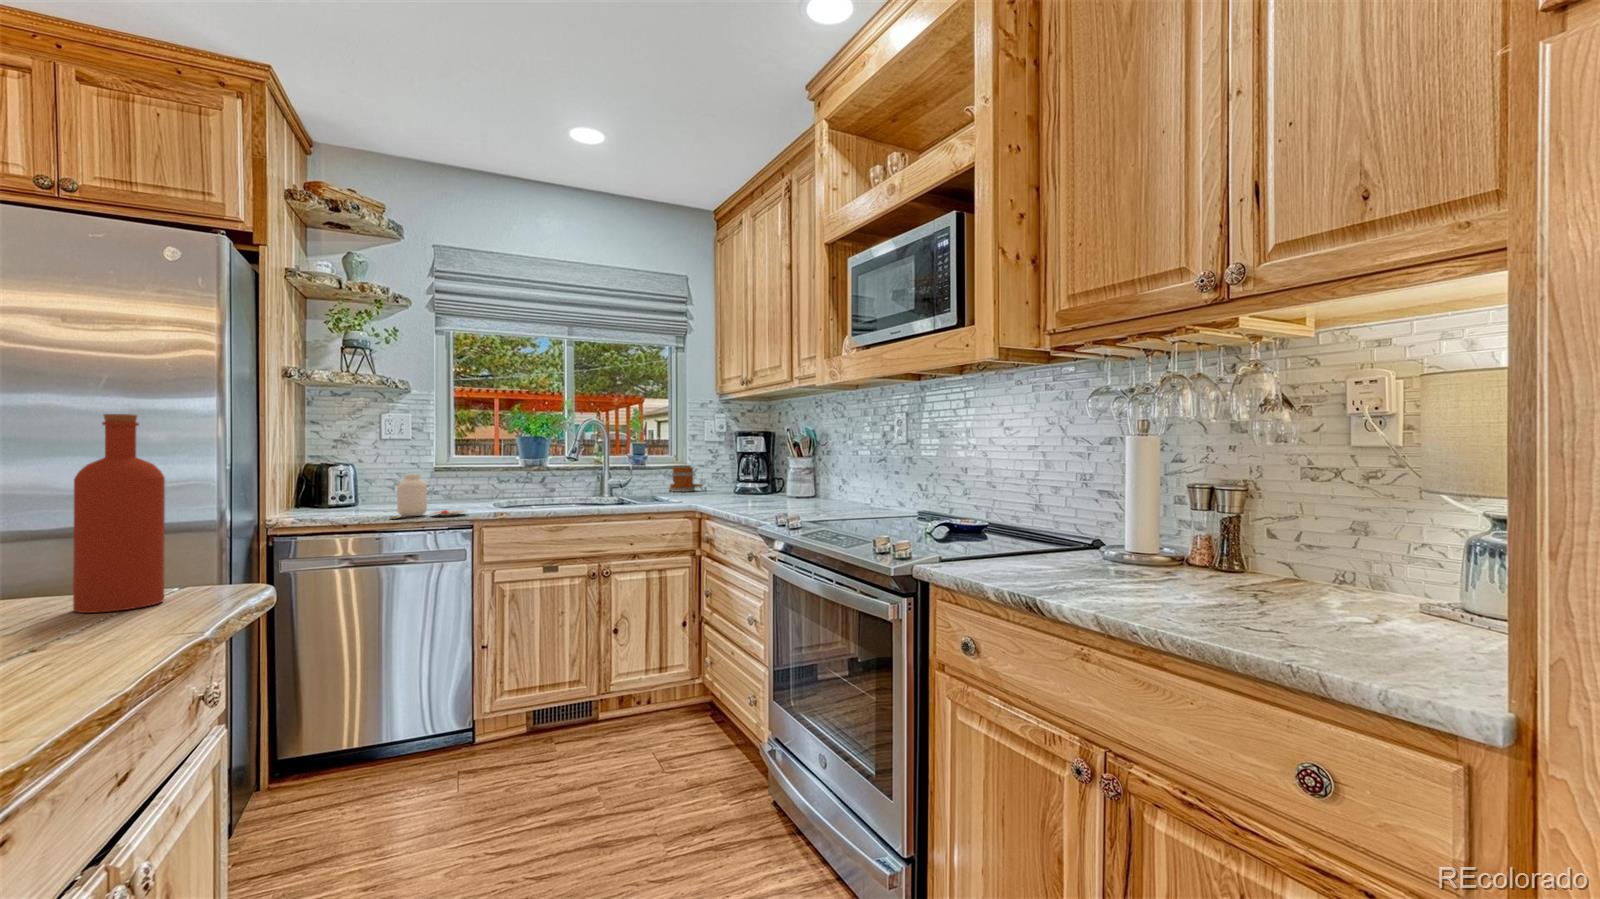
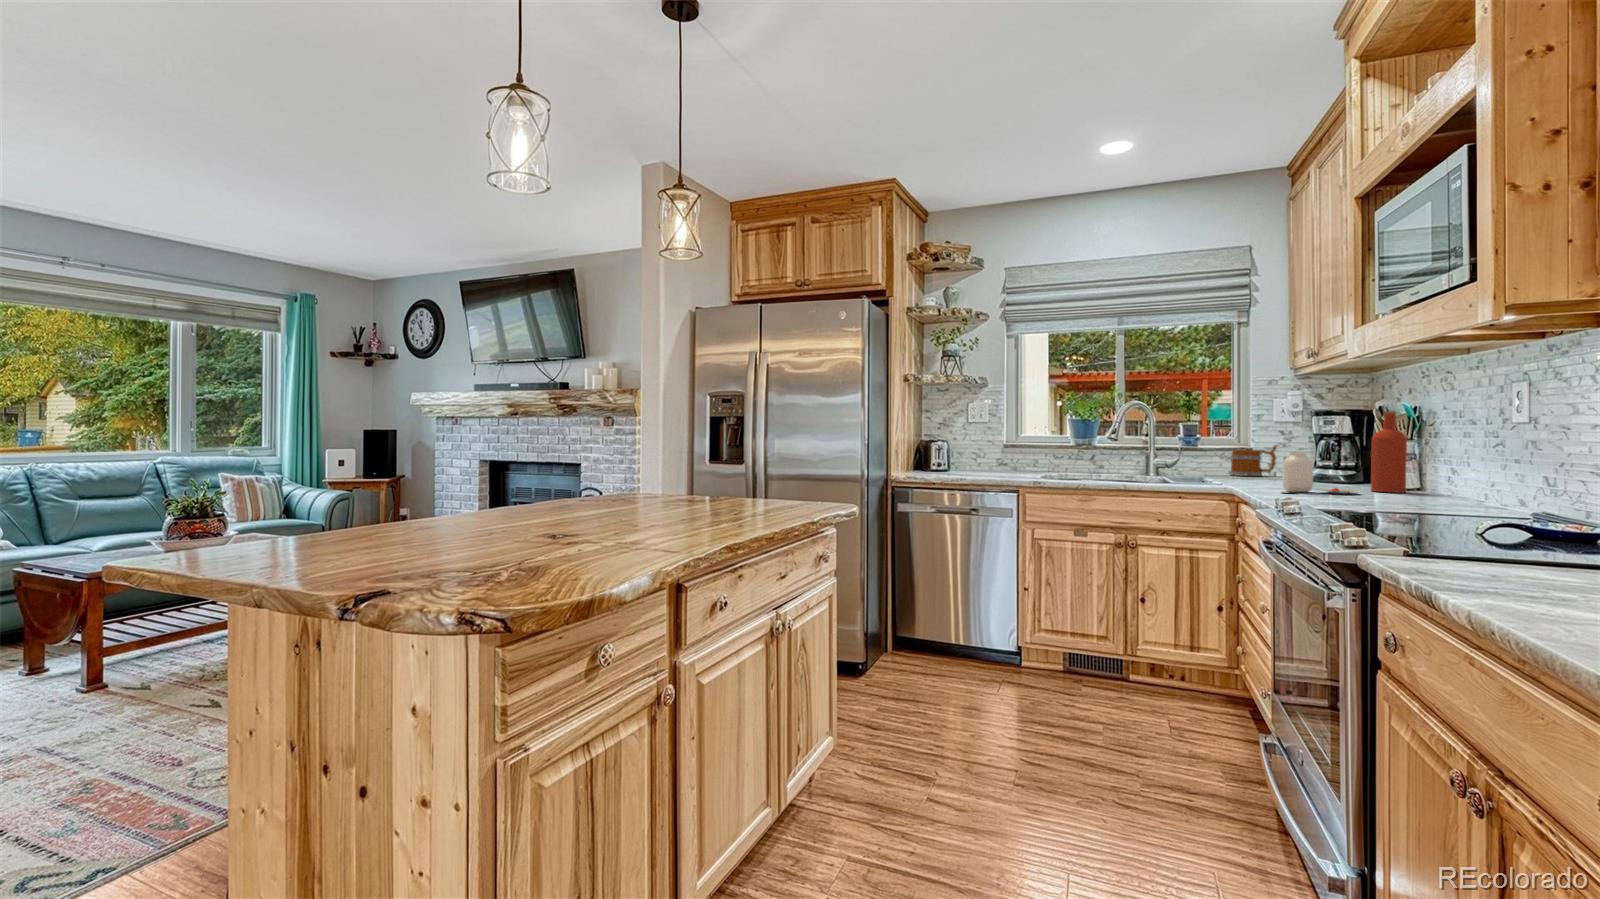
bottle: present [73,414,165,613] -> present [1371,411,1407,493]
jar: present [397,474,465,517] -> present [1283,452,1359,494]

